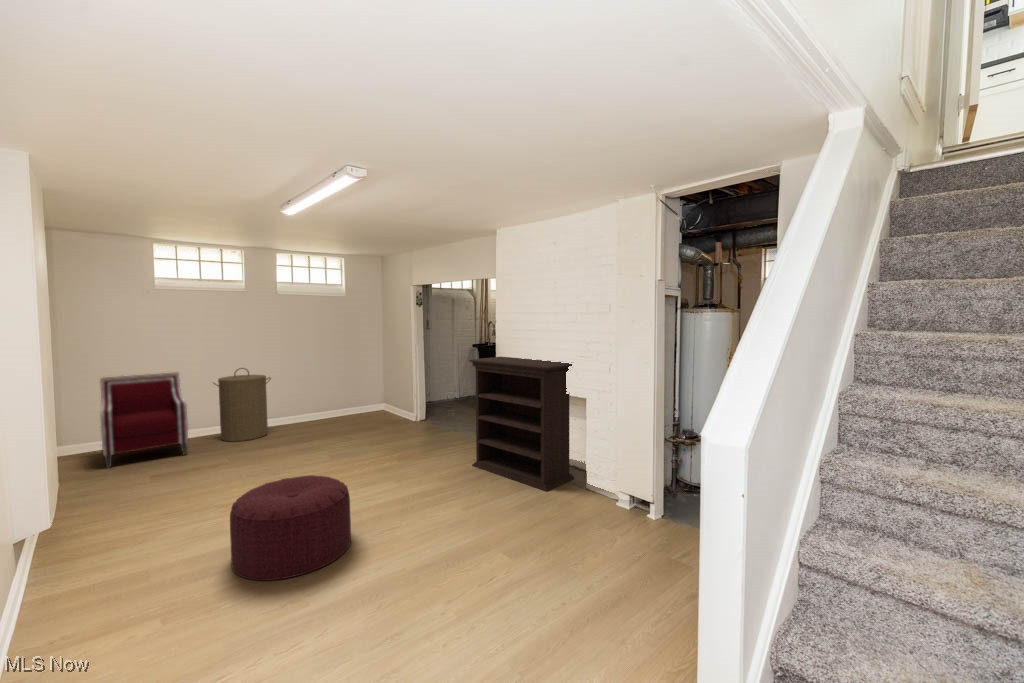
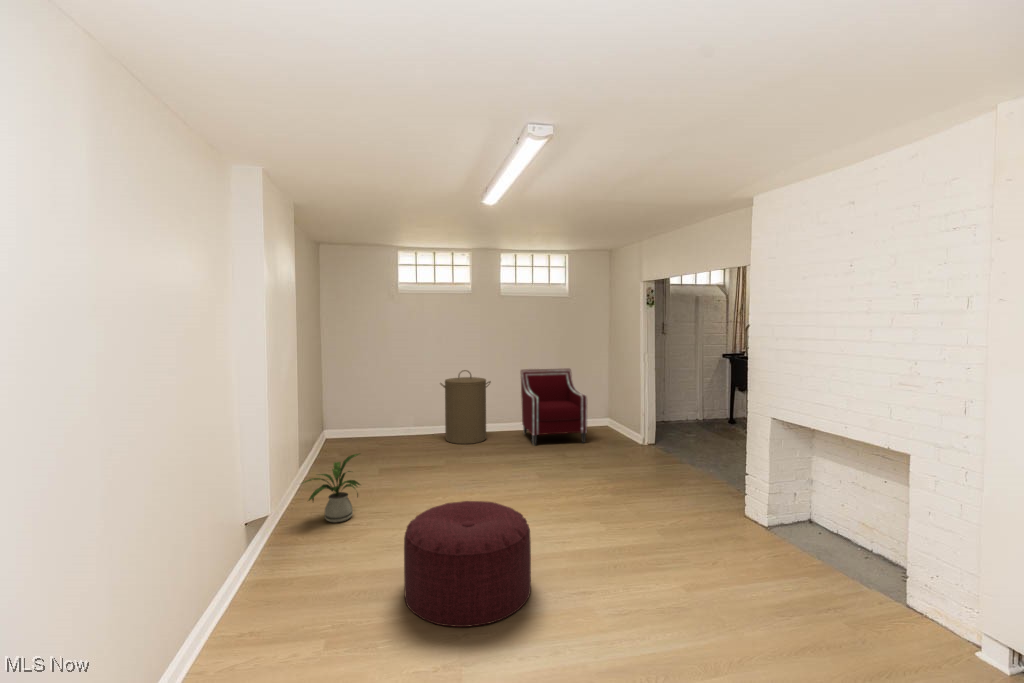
bookshelf: present [469,357,574,491] -> none [705,373,892,591]
armchair: present [100,373,188,468] -> present [521,369,587,446]
house plant: none [64,458,146,534] -> present [303,453,360,522]

